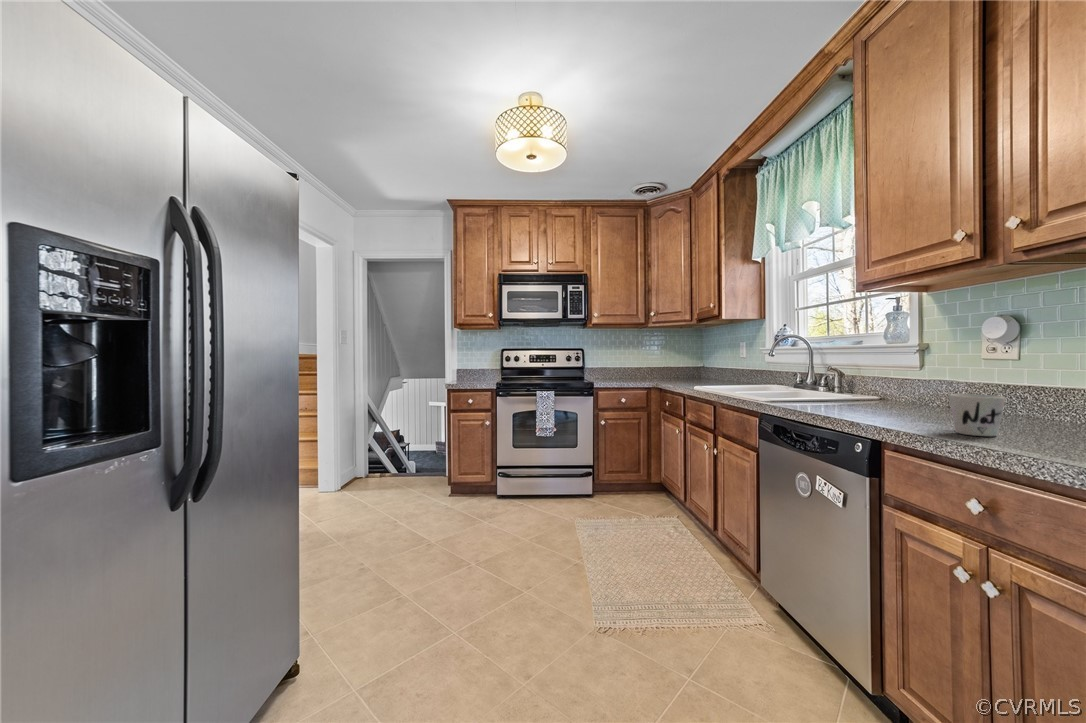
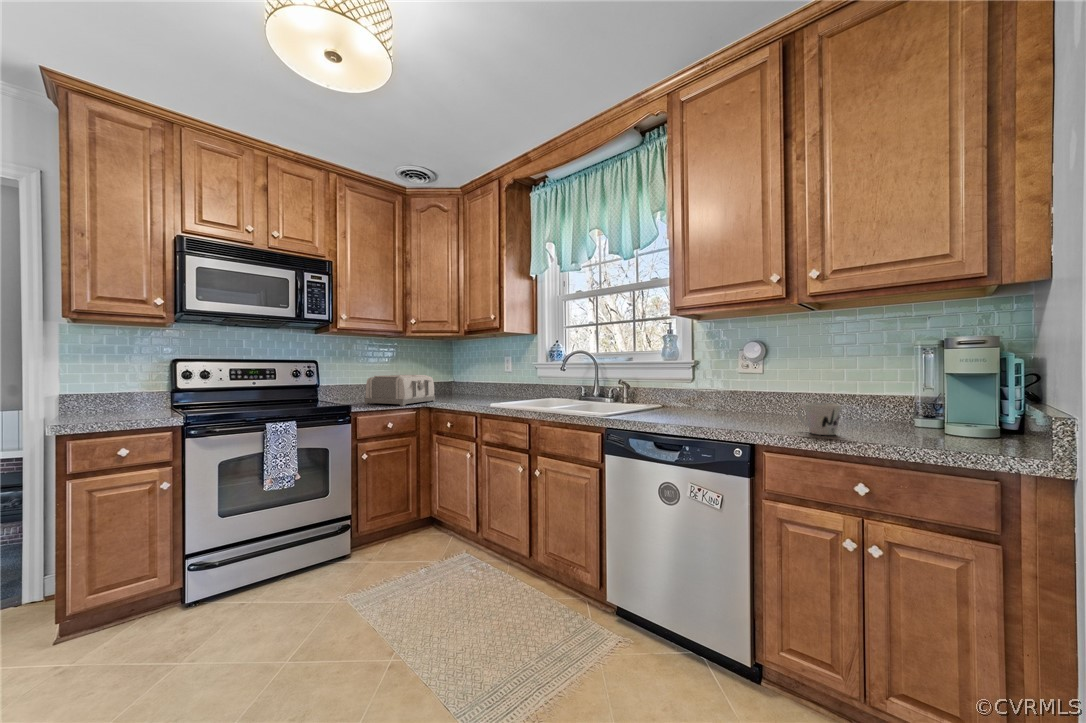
toaster: none [610,361,665,386] -> present [365,375,435,406]

